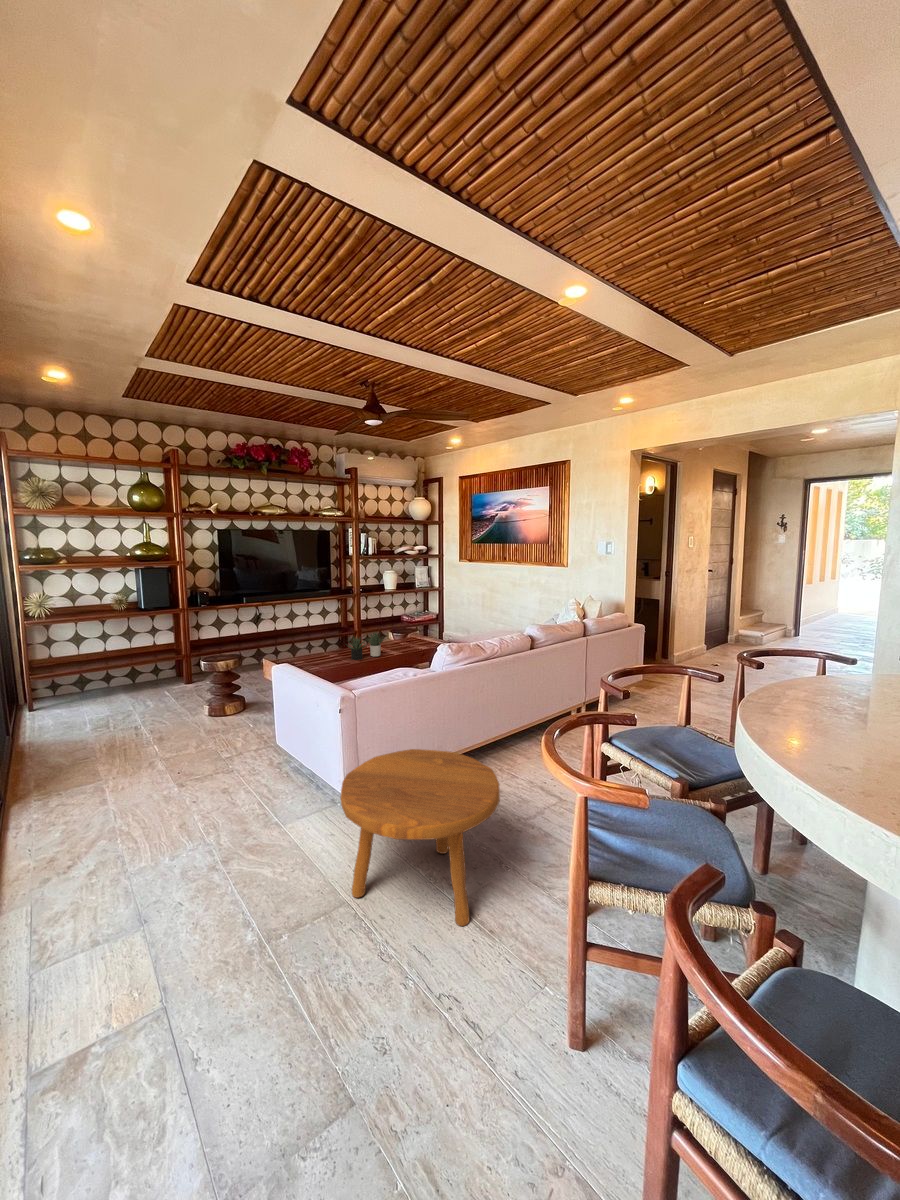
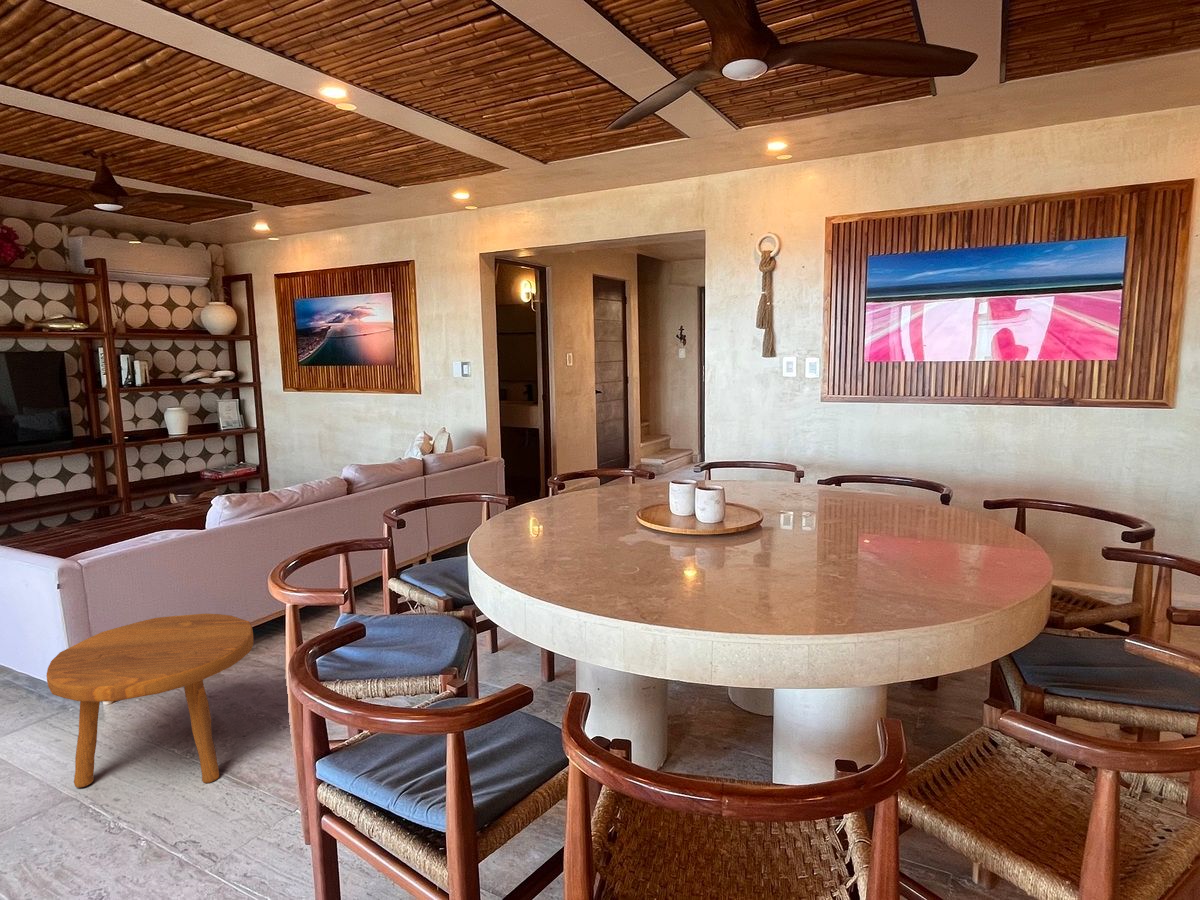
succulent plant: present [348,633,384,660] -> none [83,490,149,532]

